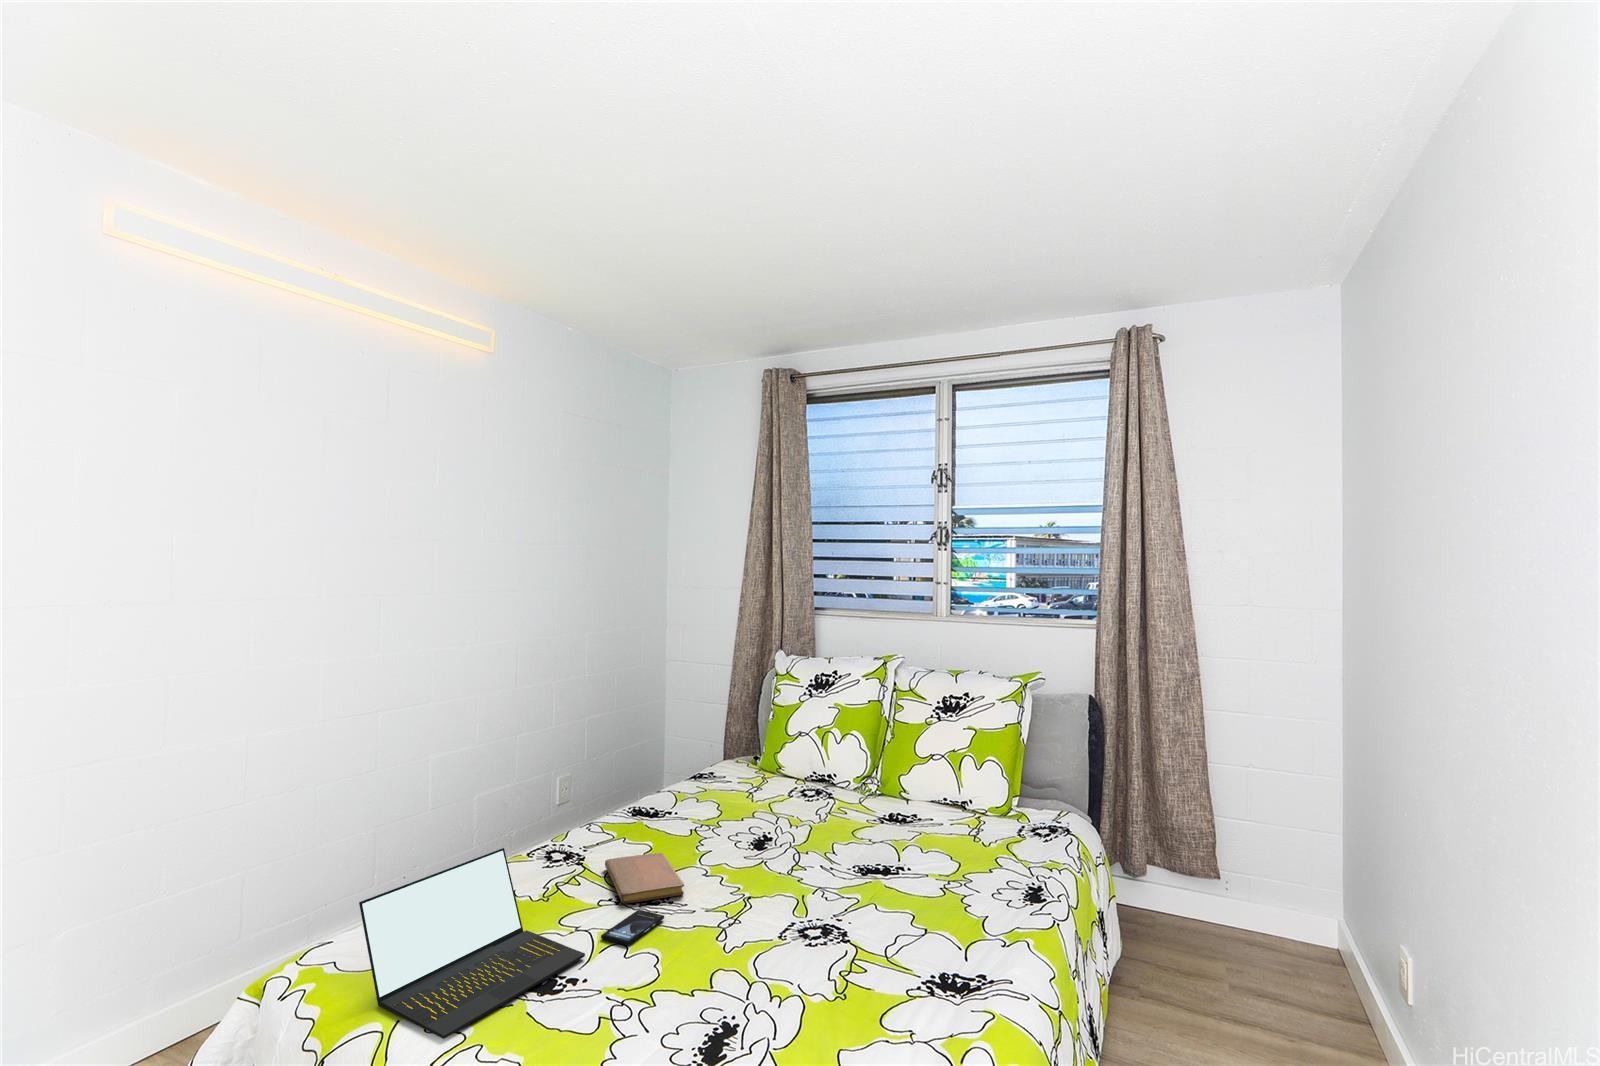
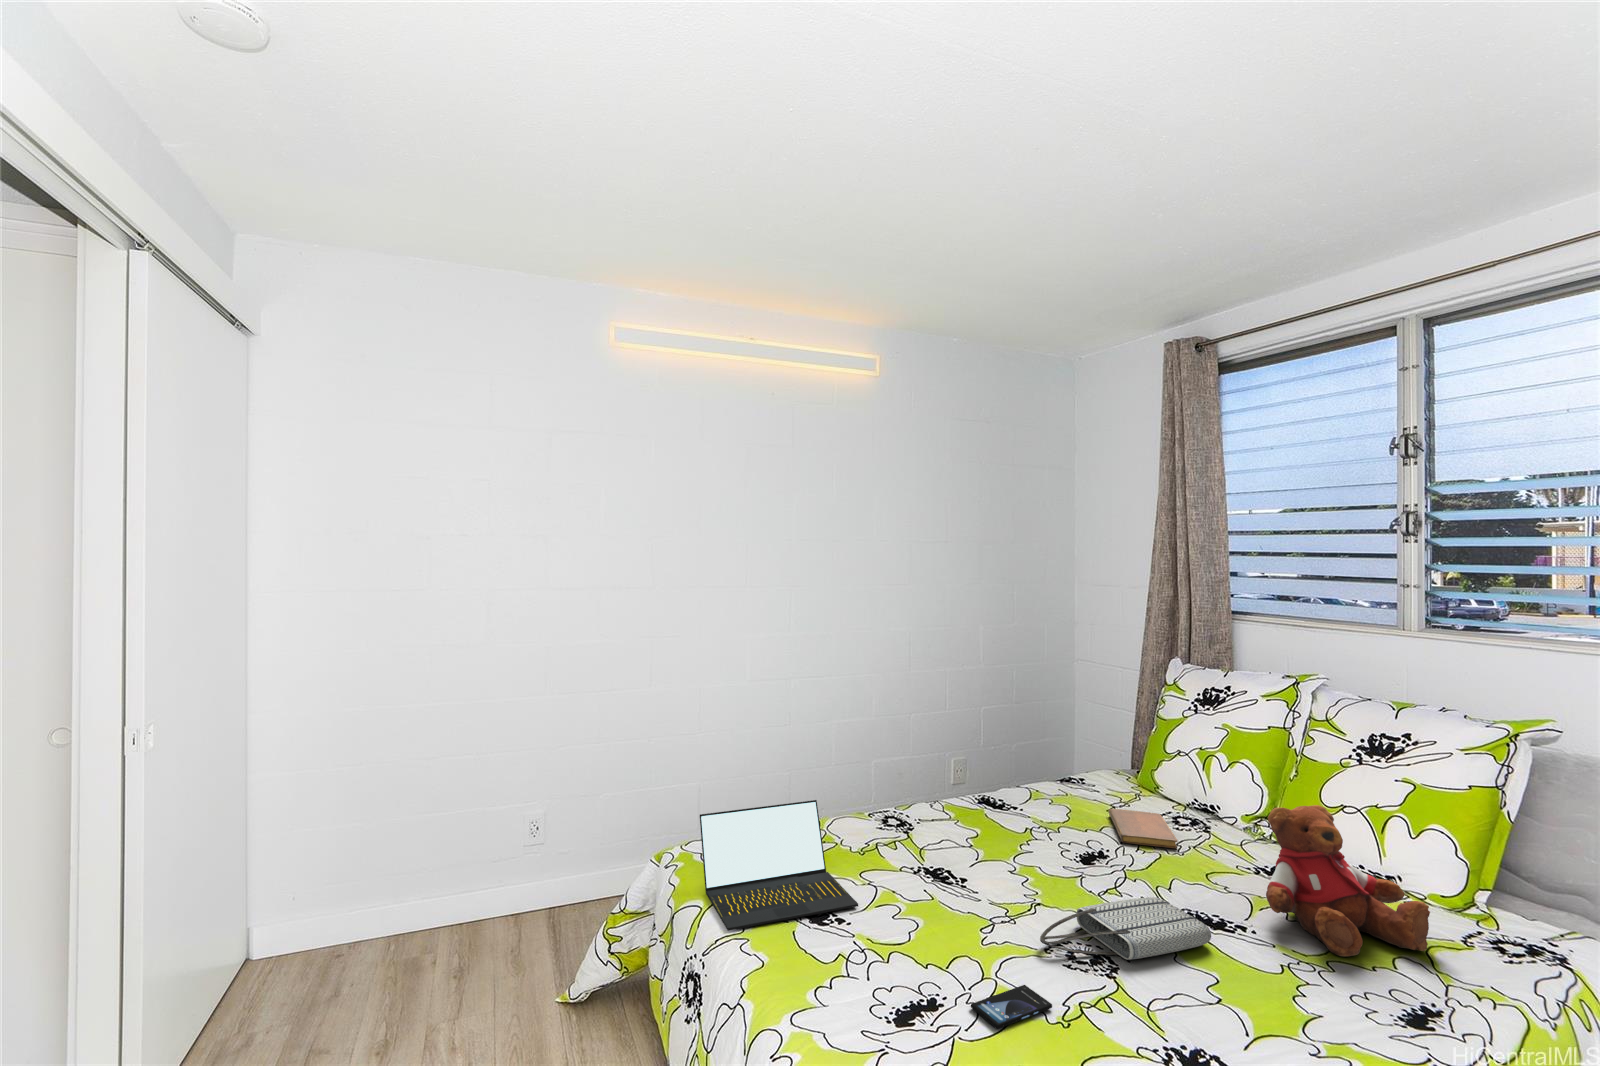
teddy bear: none [908,757,1013,872] -> present [1266,805,1430,956]
notebook: present [605,853,684,904] -> present [1109,809,1178,848]
tote bag: none [780,863,896,932] -> present [1040,897,1211,960]
smartphone: present [601,910,664,945] -> present [971,985,1052,1029]

